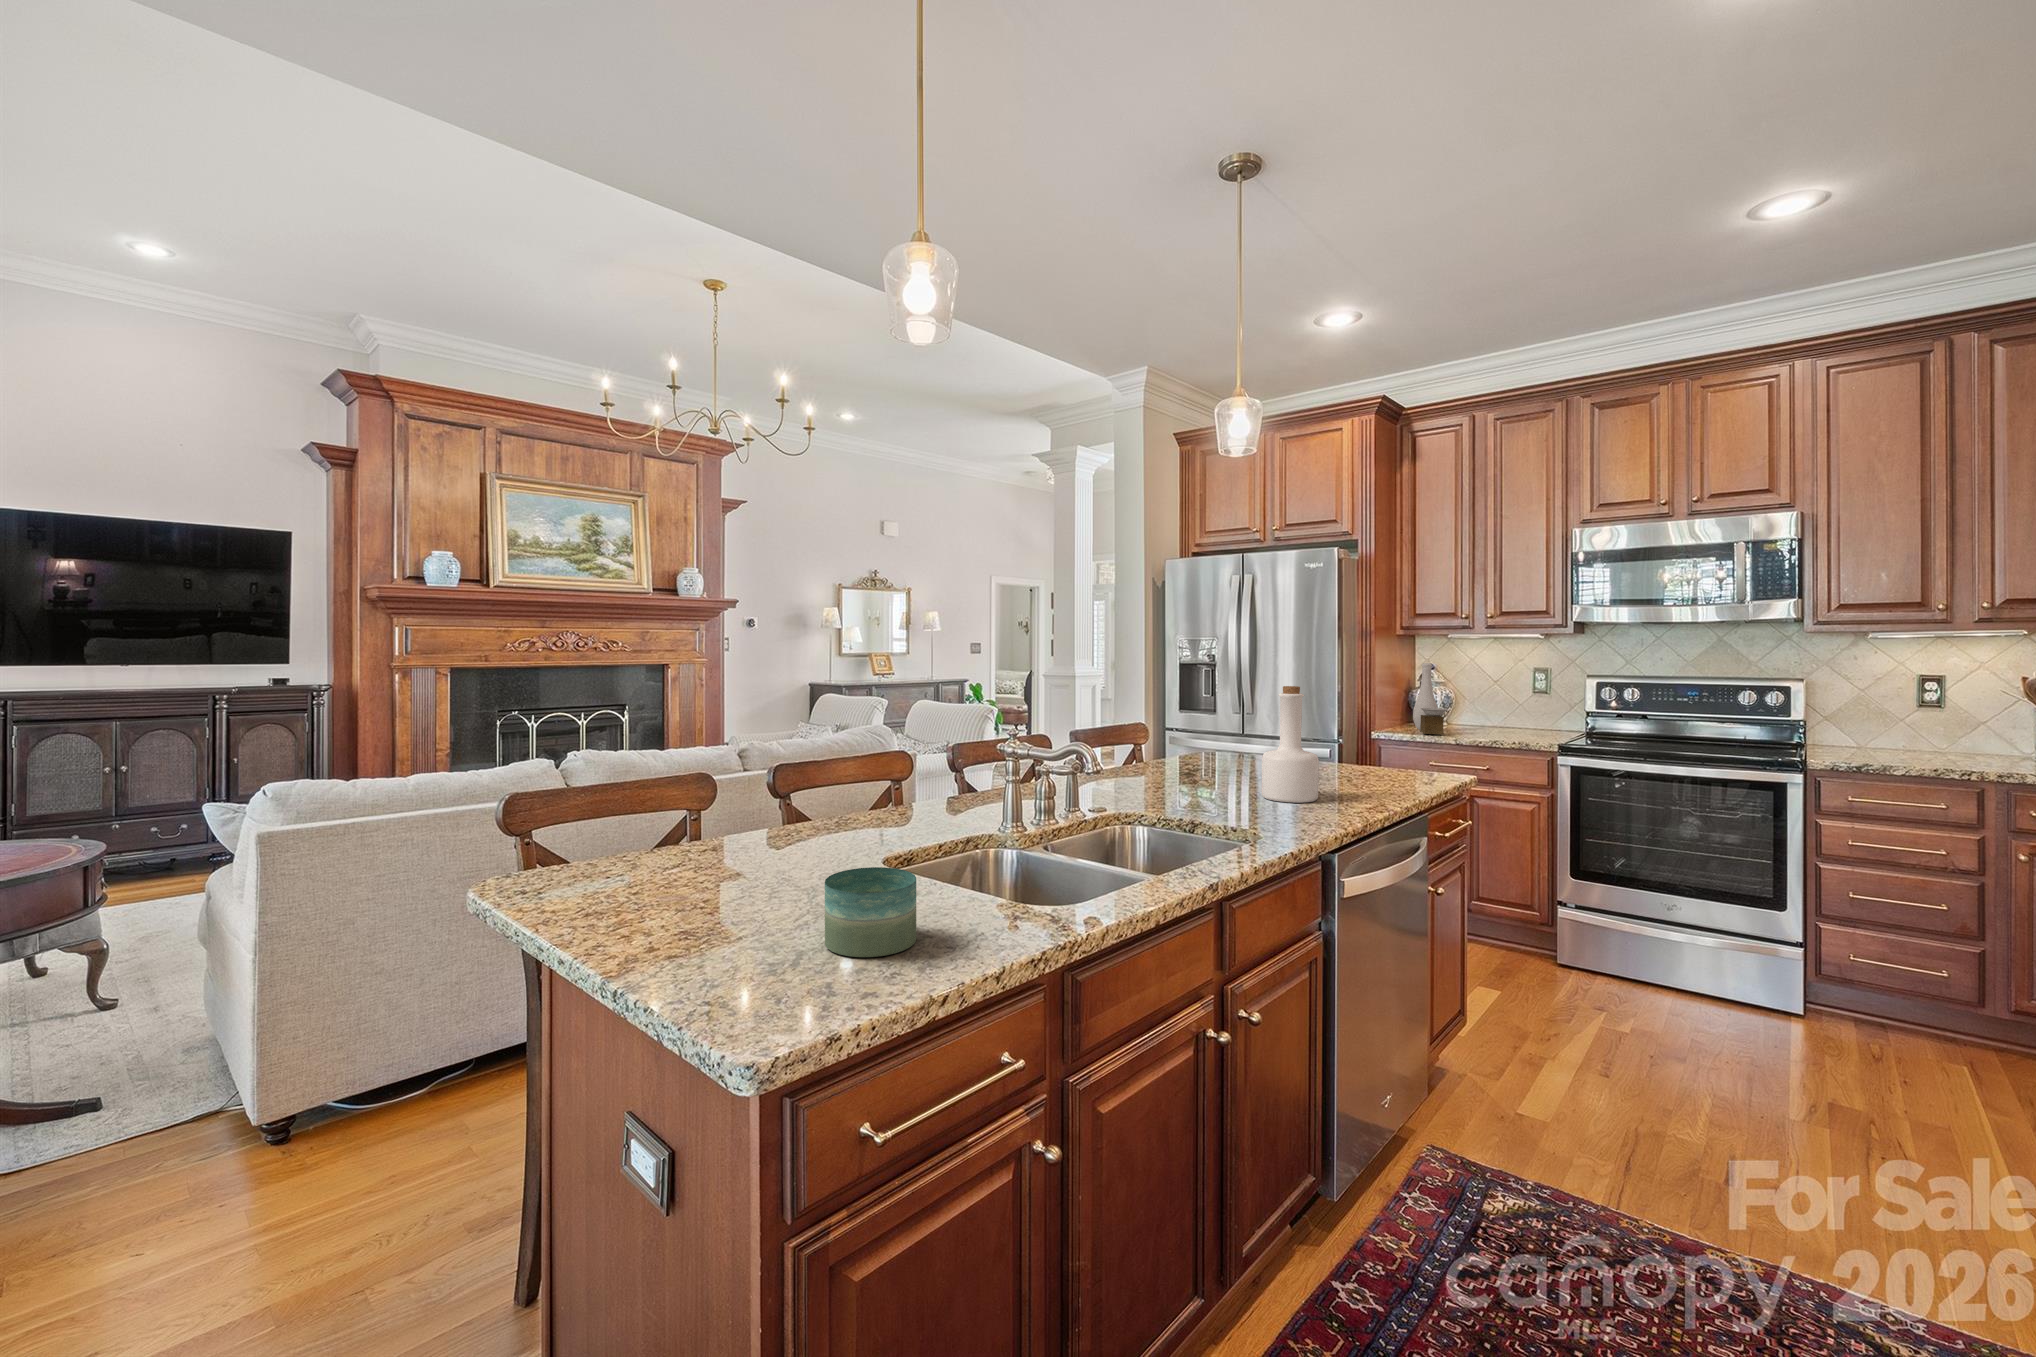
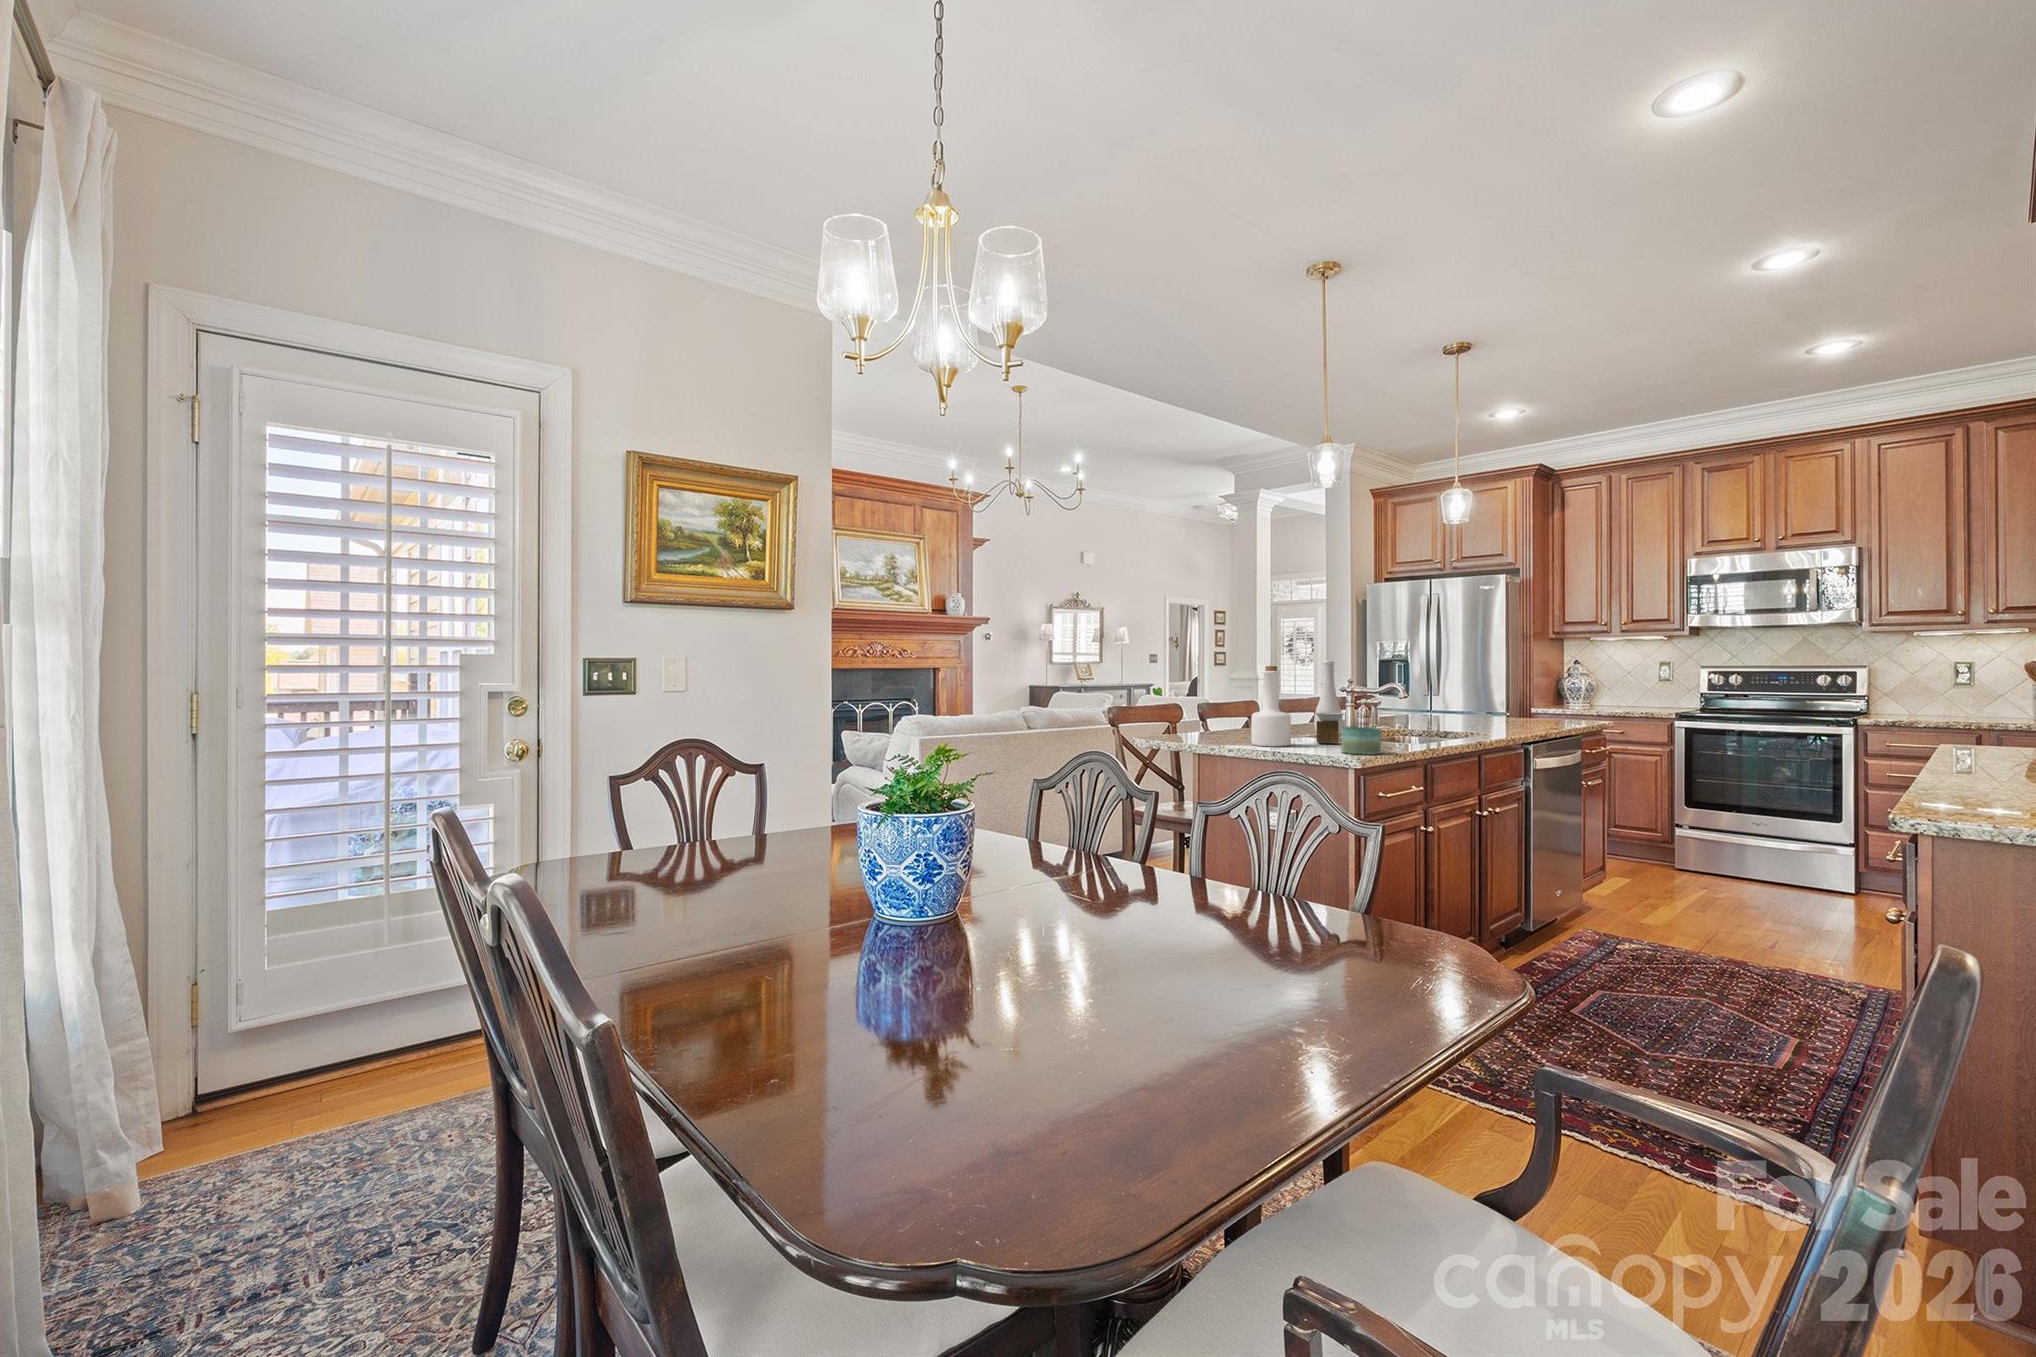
vase: present [1413,663,1447,734] -> present [1314,660,1345,743]
bottle: present [1262,686,1319,803] -> present [1251,666,1291,747]

